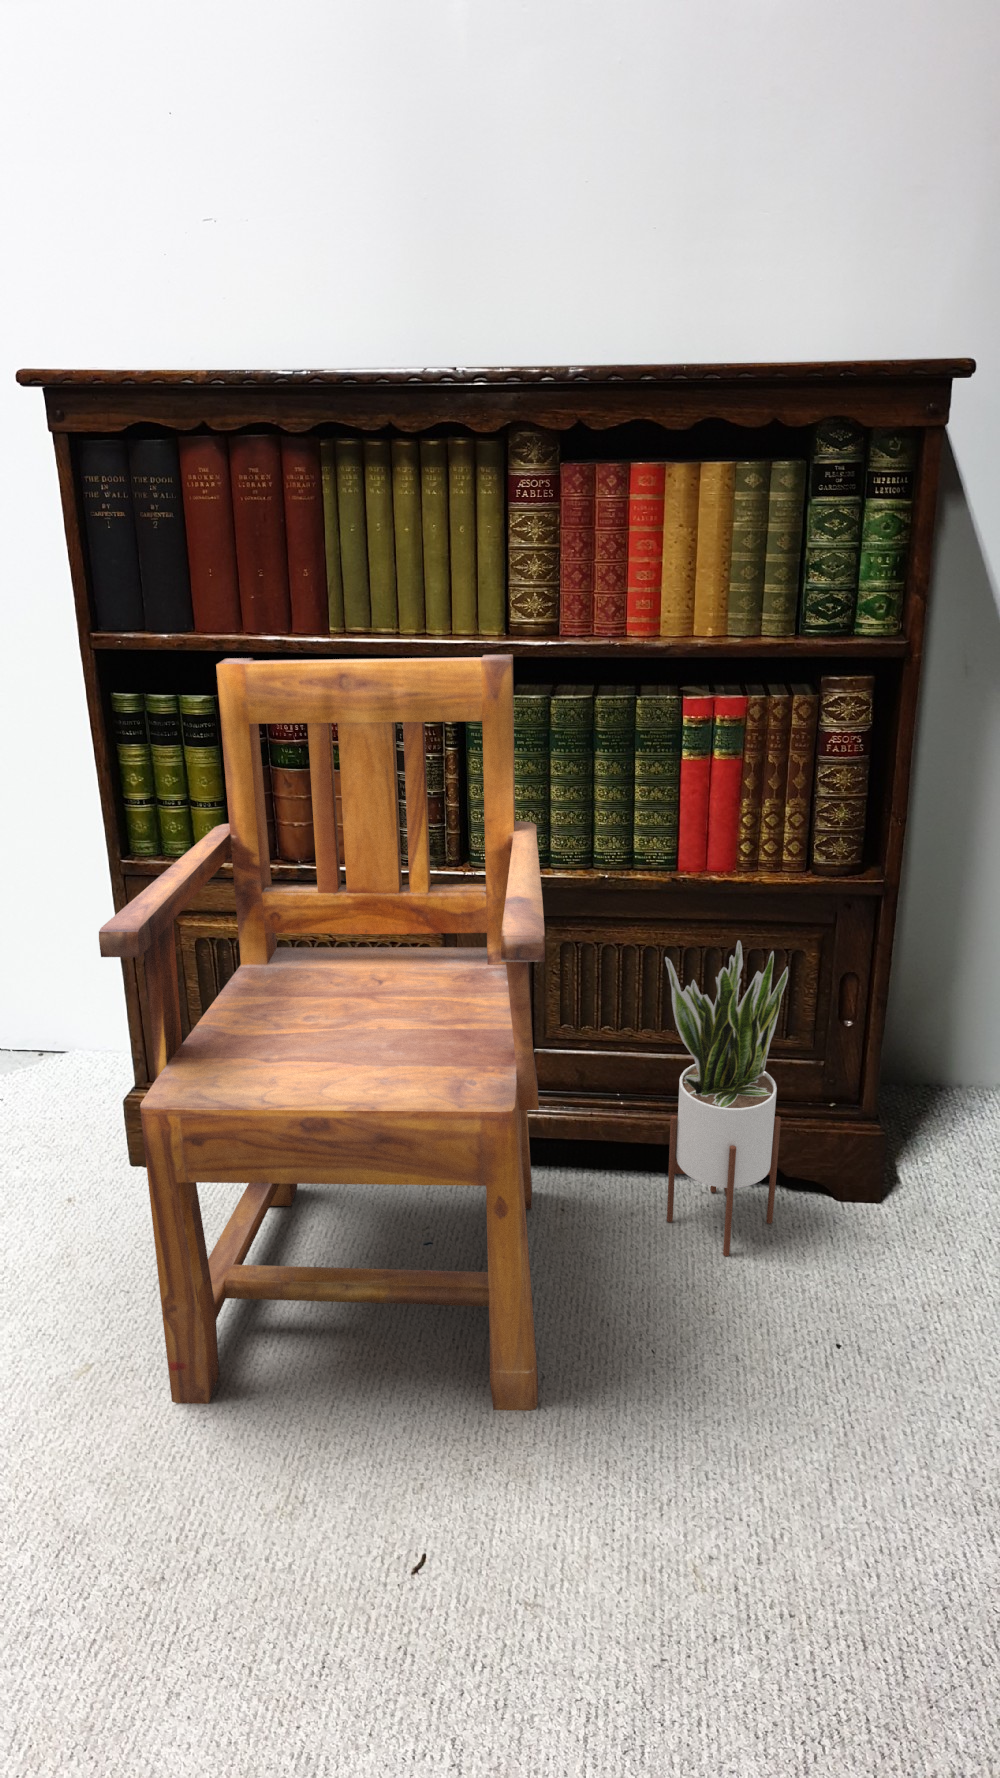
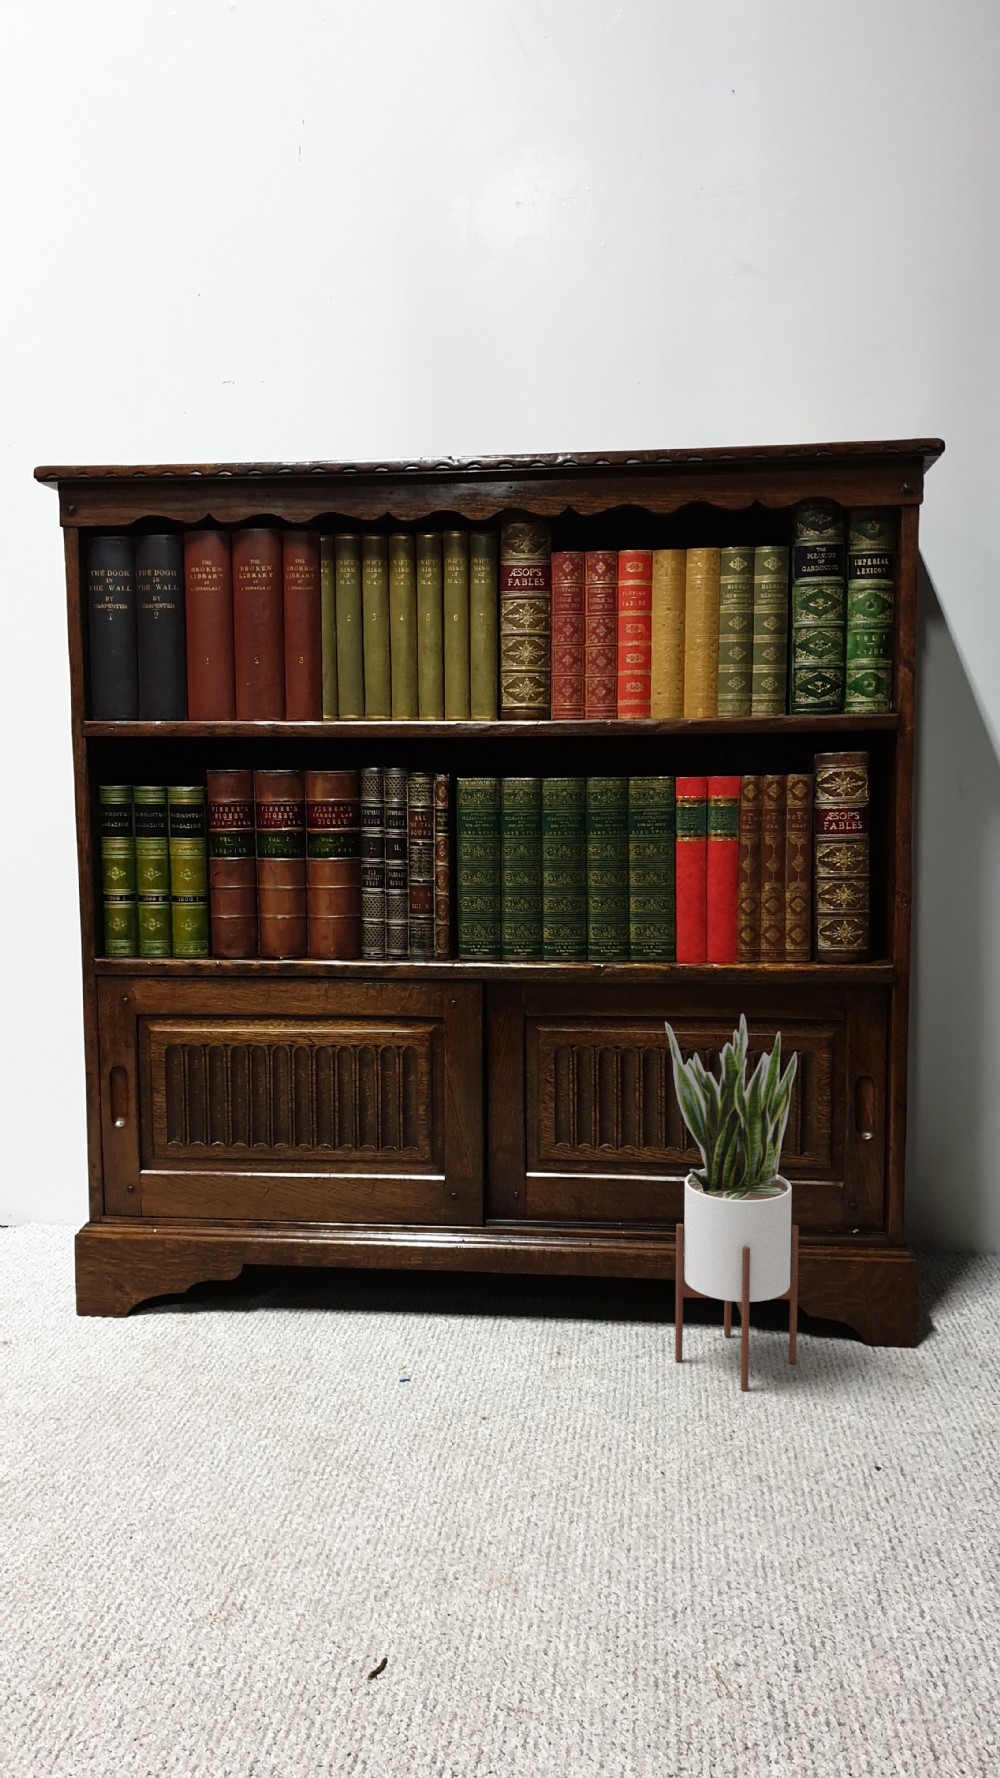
armchair: present [99,654,545,1411] -> none [73,726,538,1527]

